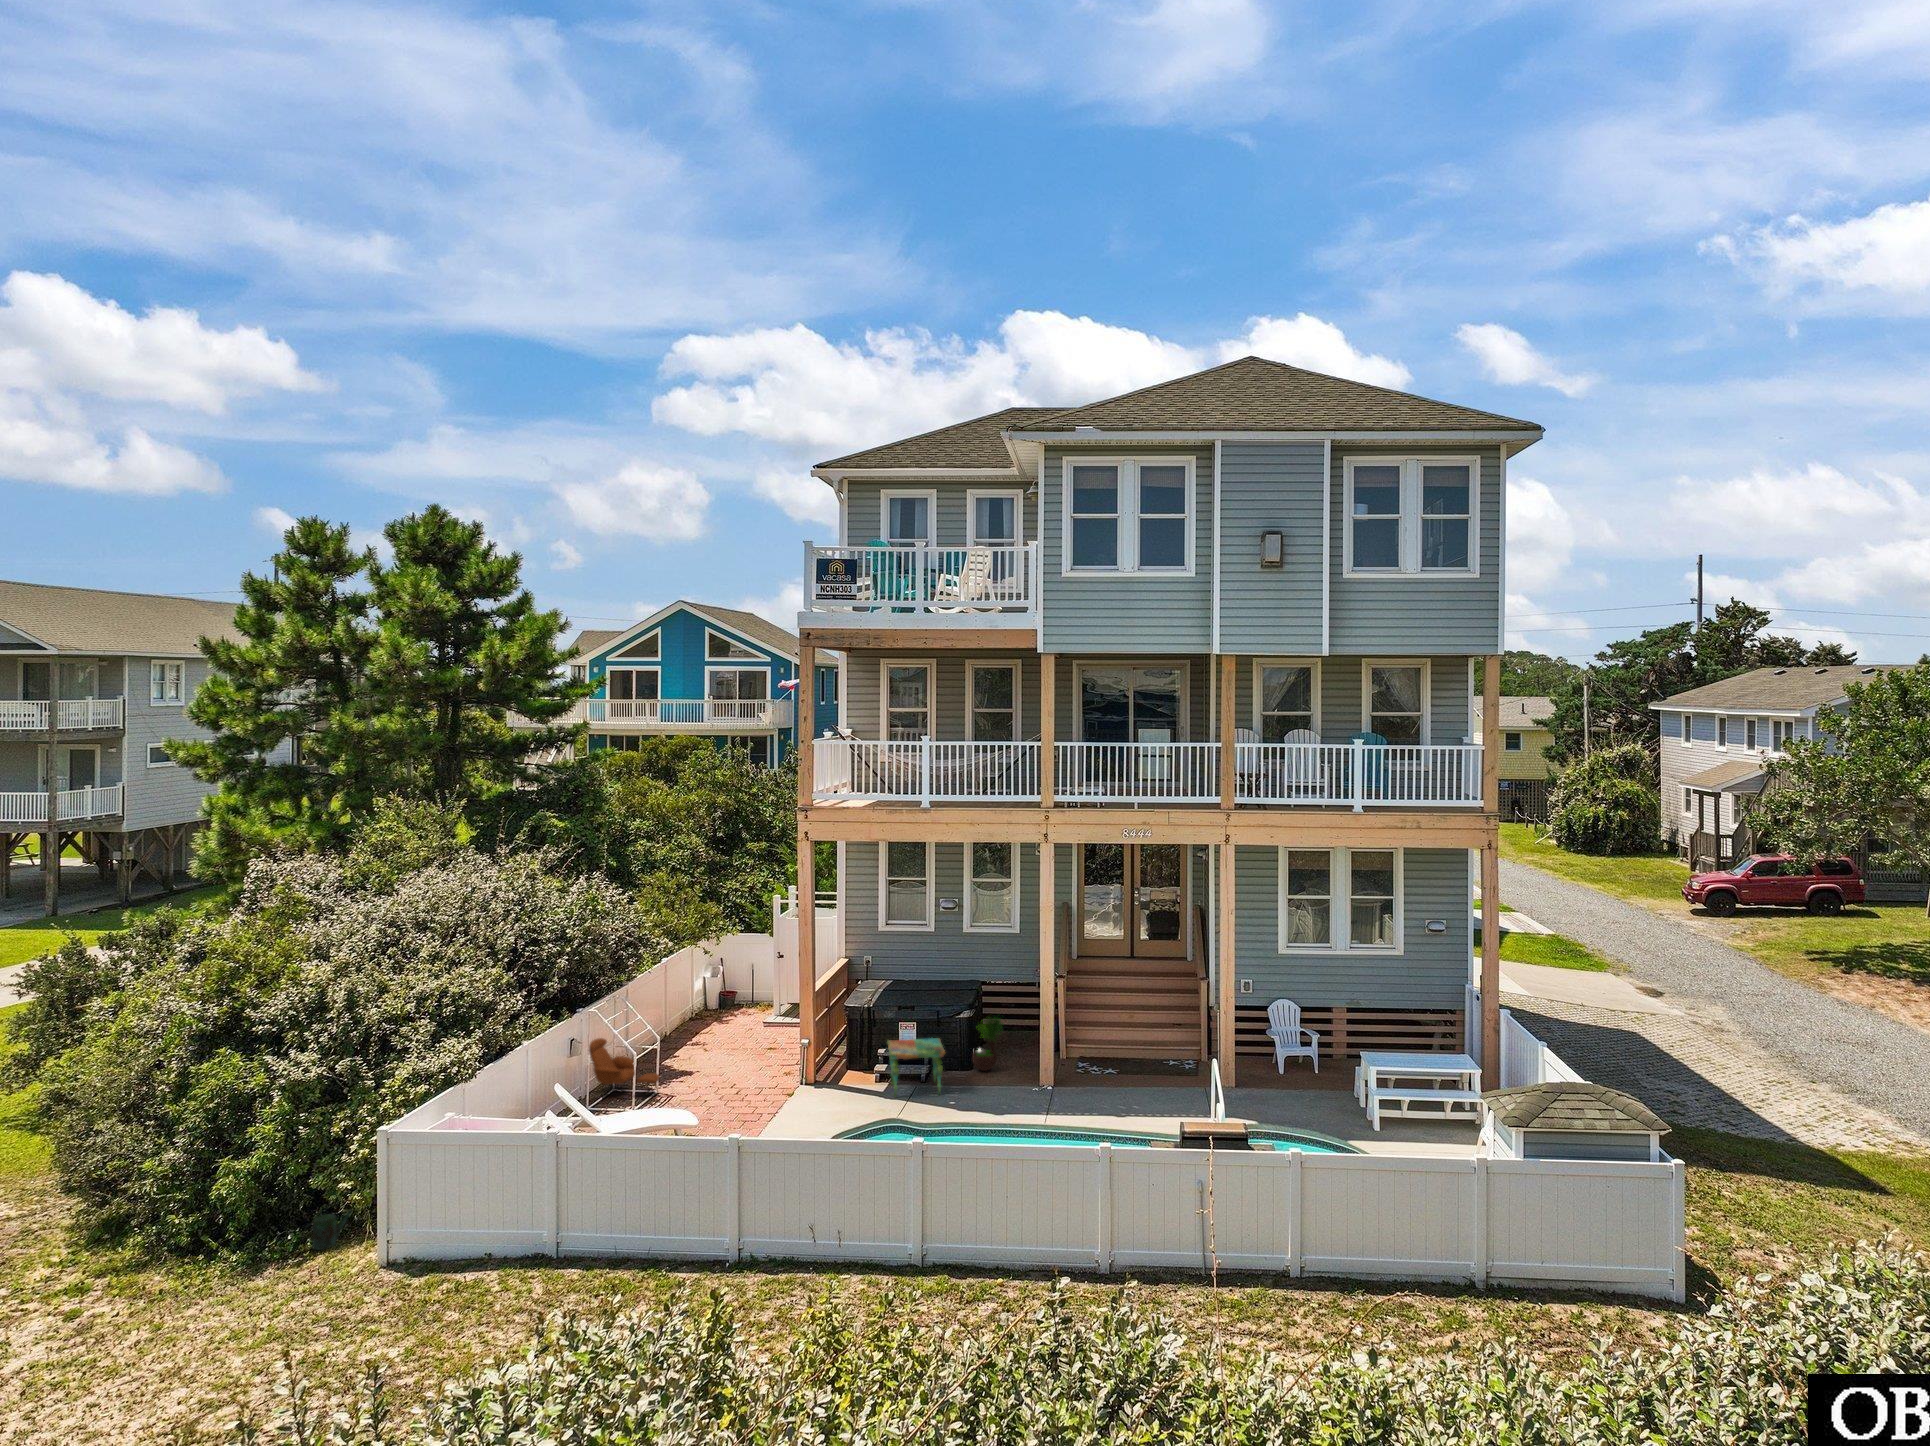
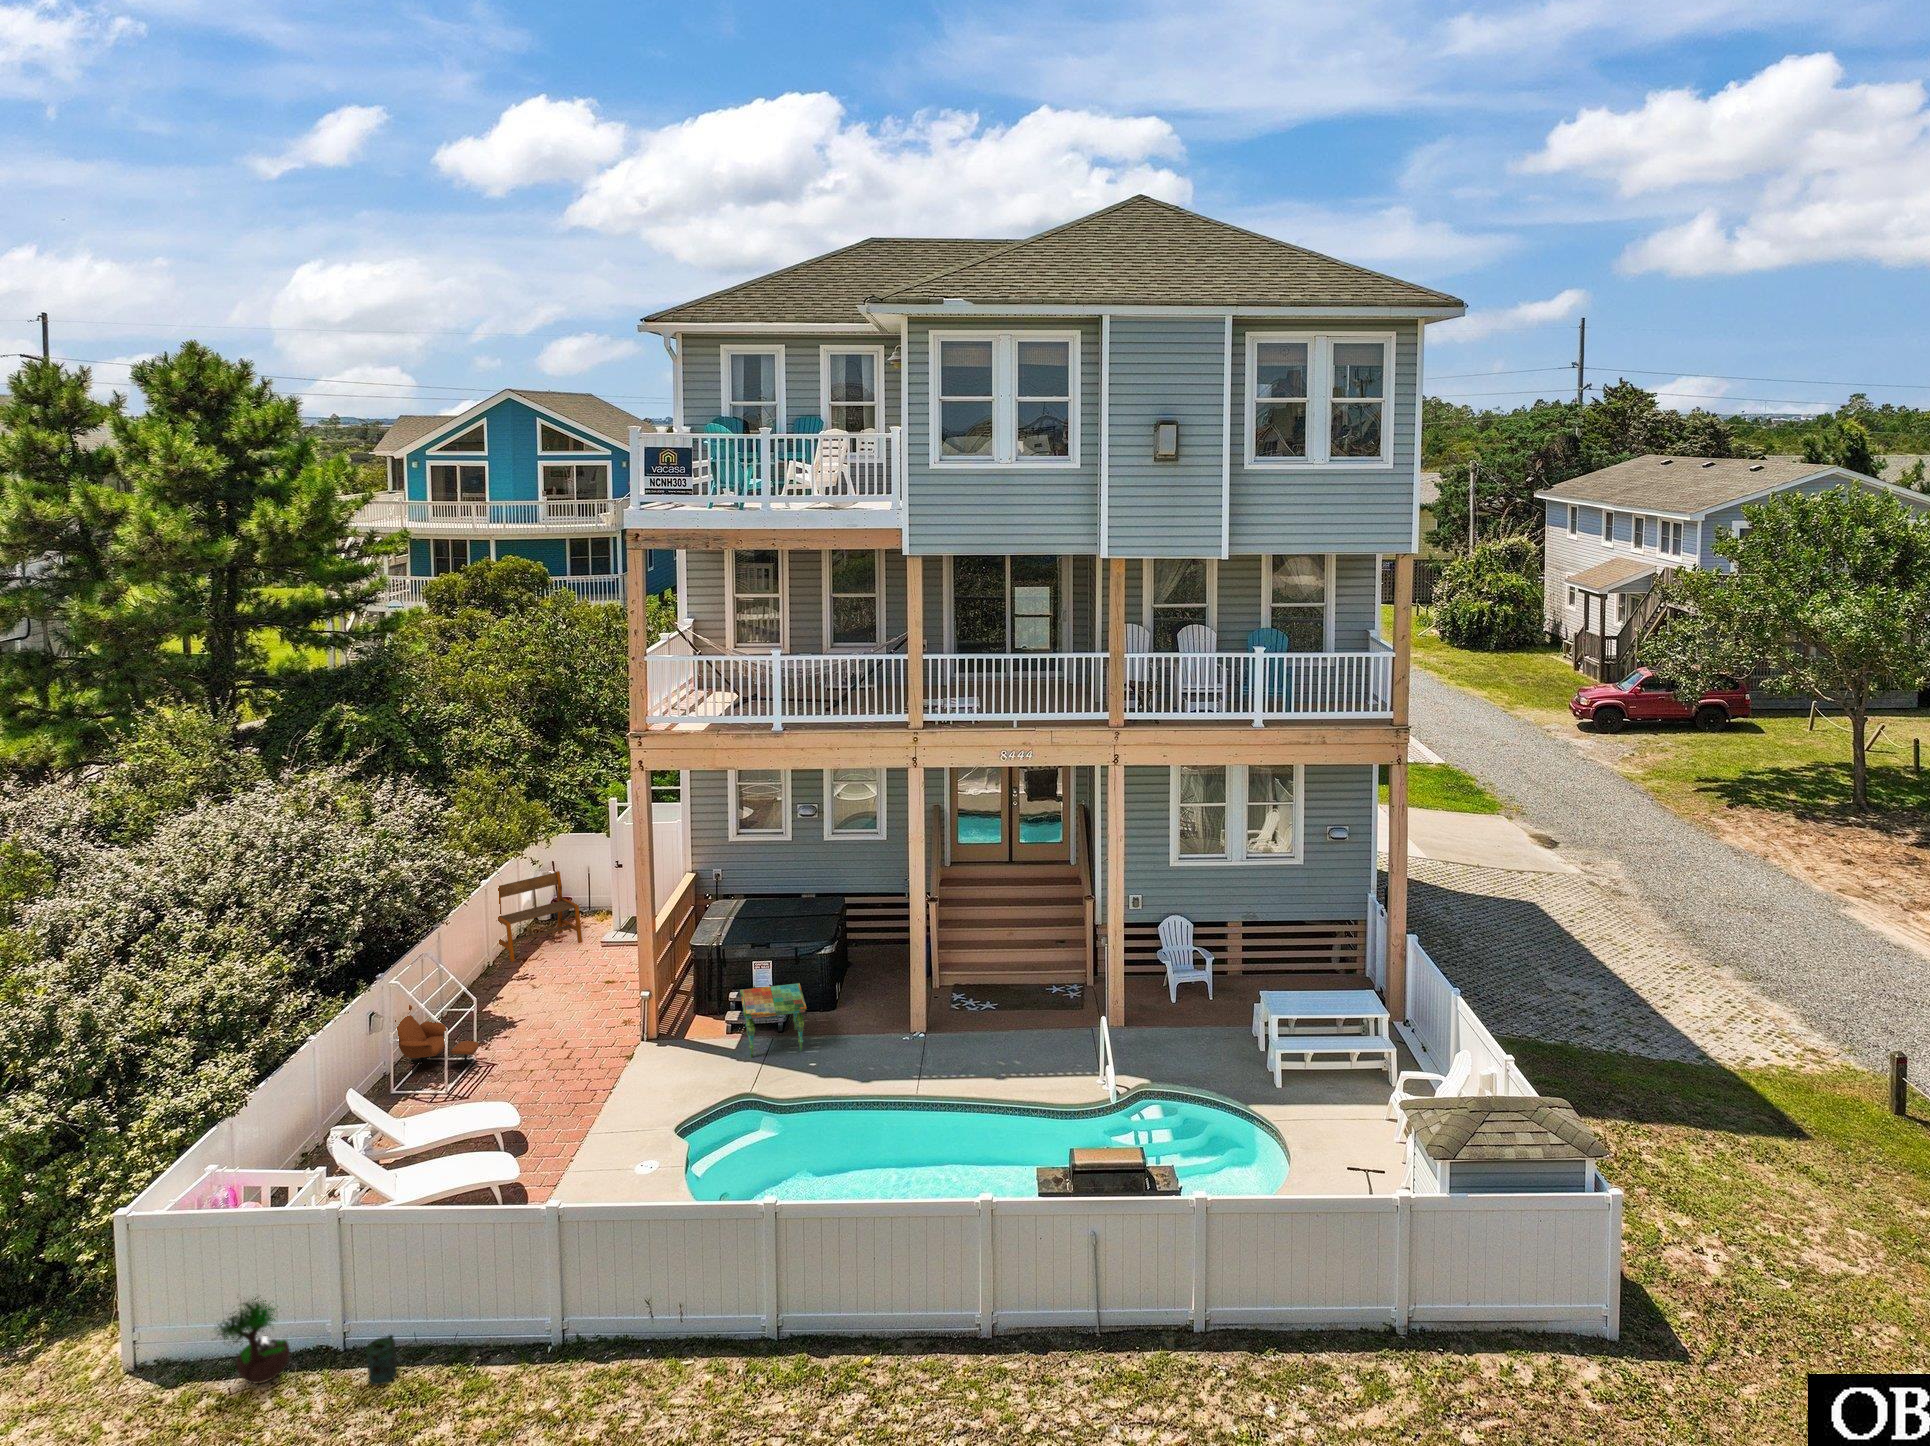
bench: none [674,962,748,1036] -> present [498,871,582,962]
potted tree: present [972,1017,1003,1071] -> present [212,1296,290,1384]
watering can: present [312,1212,350,1250] -> present [366,1335,398,1385]

